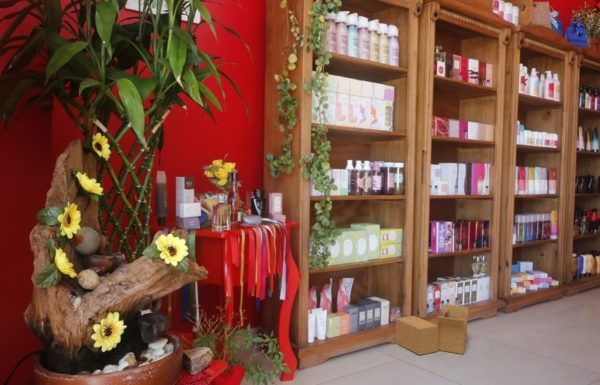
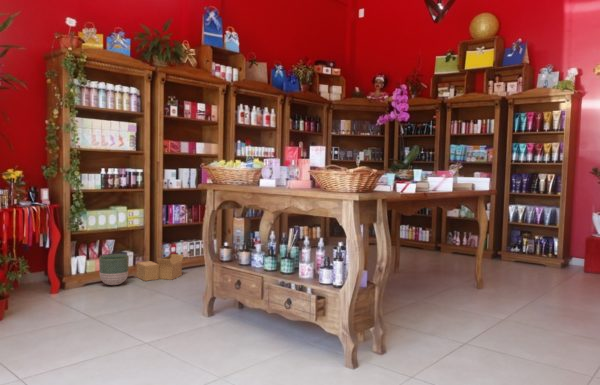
planter: none [350,307,399,364] -> present [99,254,129,285]

